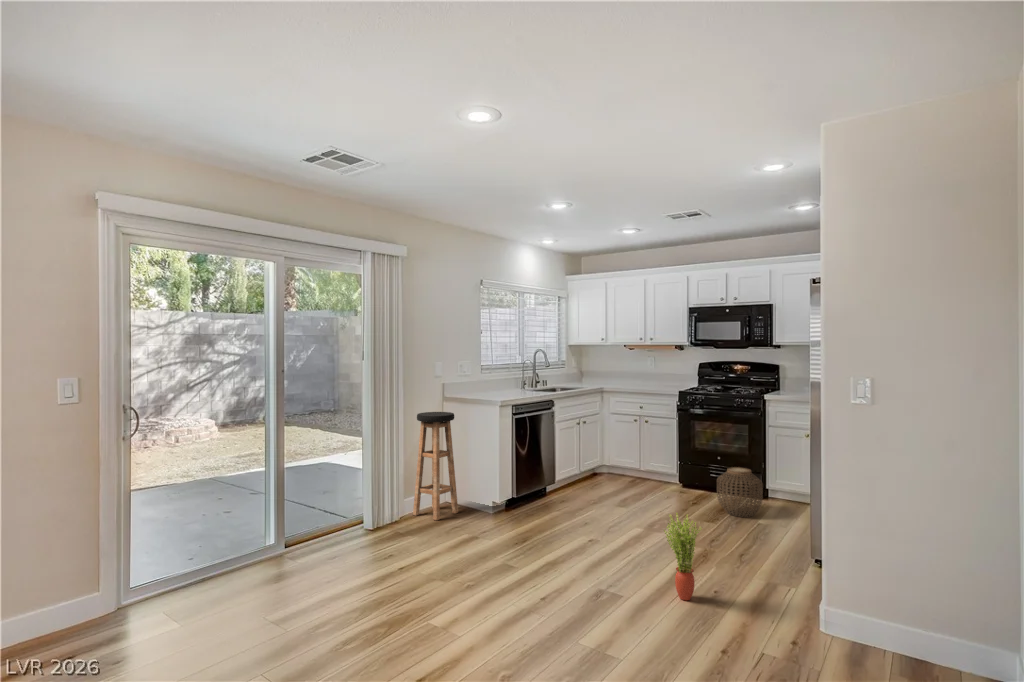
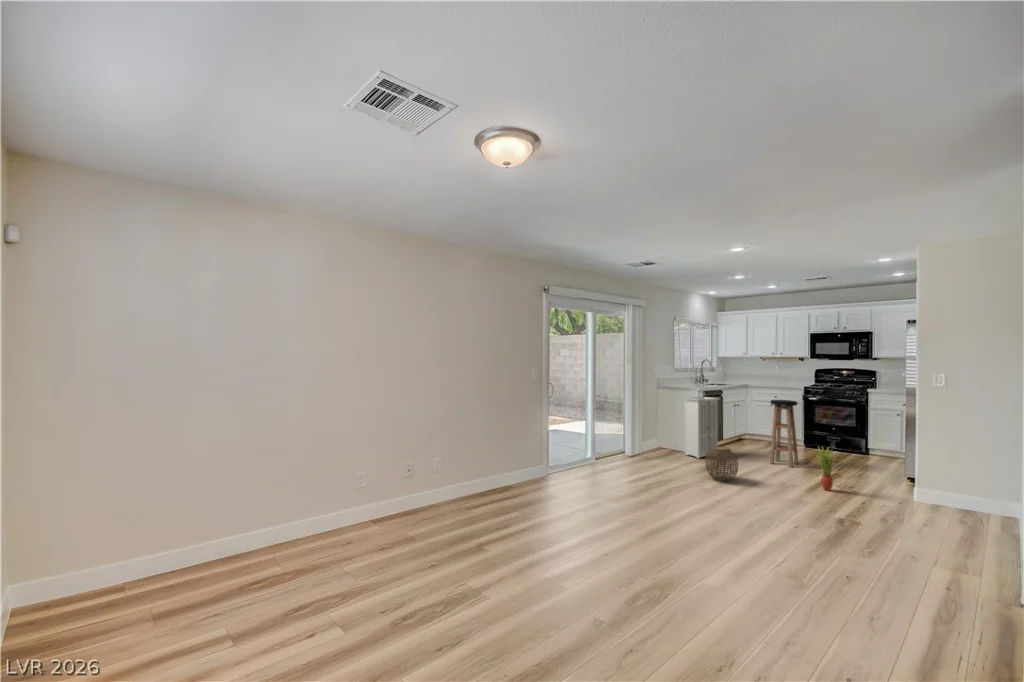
bar stool: present [413,412,458,520] -> present [770,400,799,467]
storage cabinet: none [475,412,537,527] -> present [684,397,719,458]
woven basket: present [717,467,763,517] -> present [706,446,738,481]

